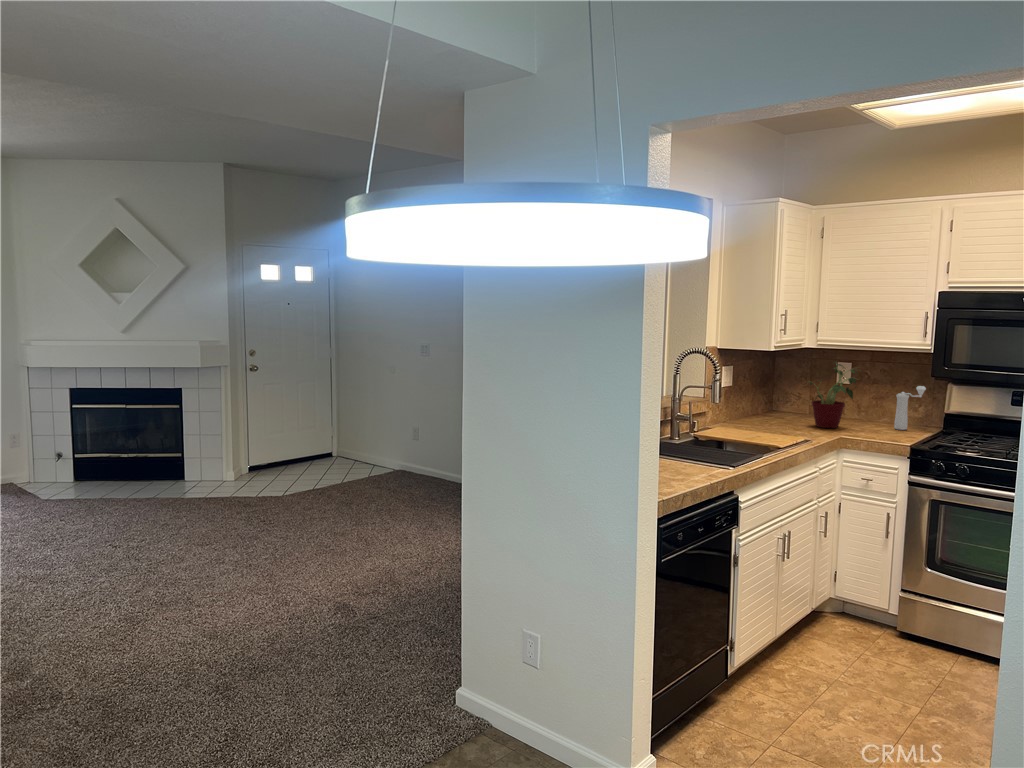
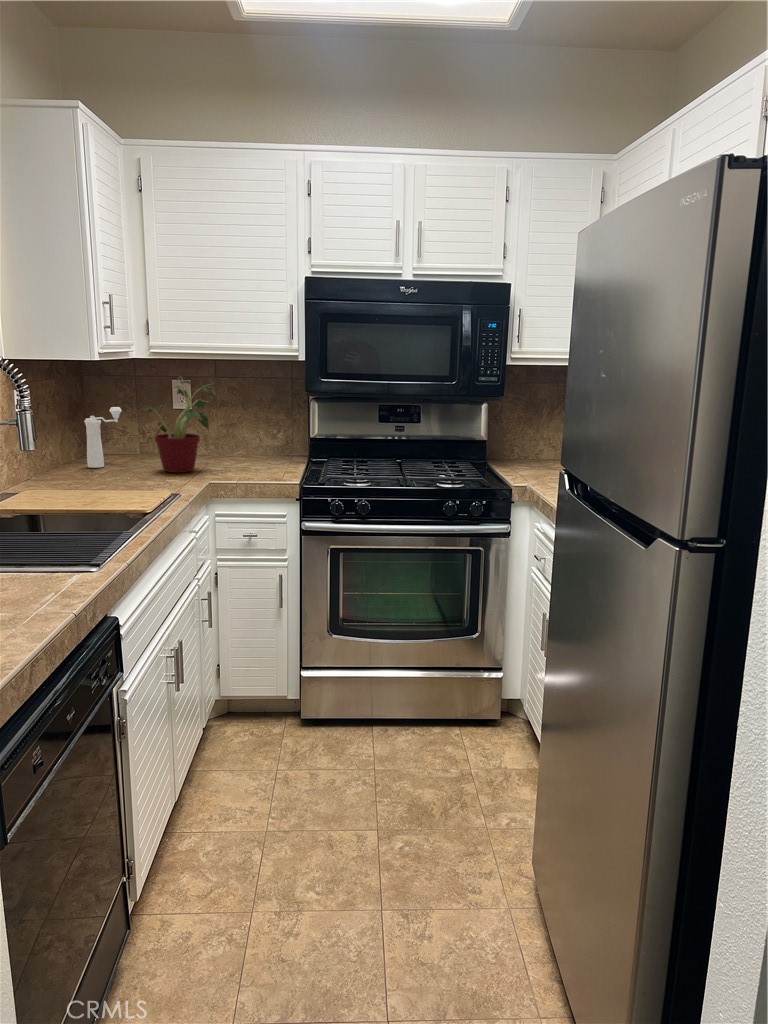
pepper mill: present [894,386,926,430] -> present [84,407,122,468]

